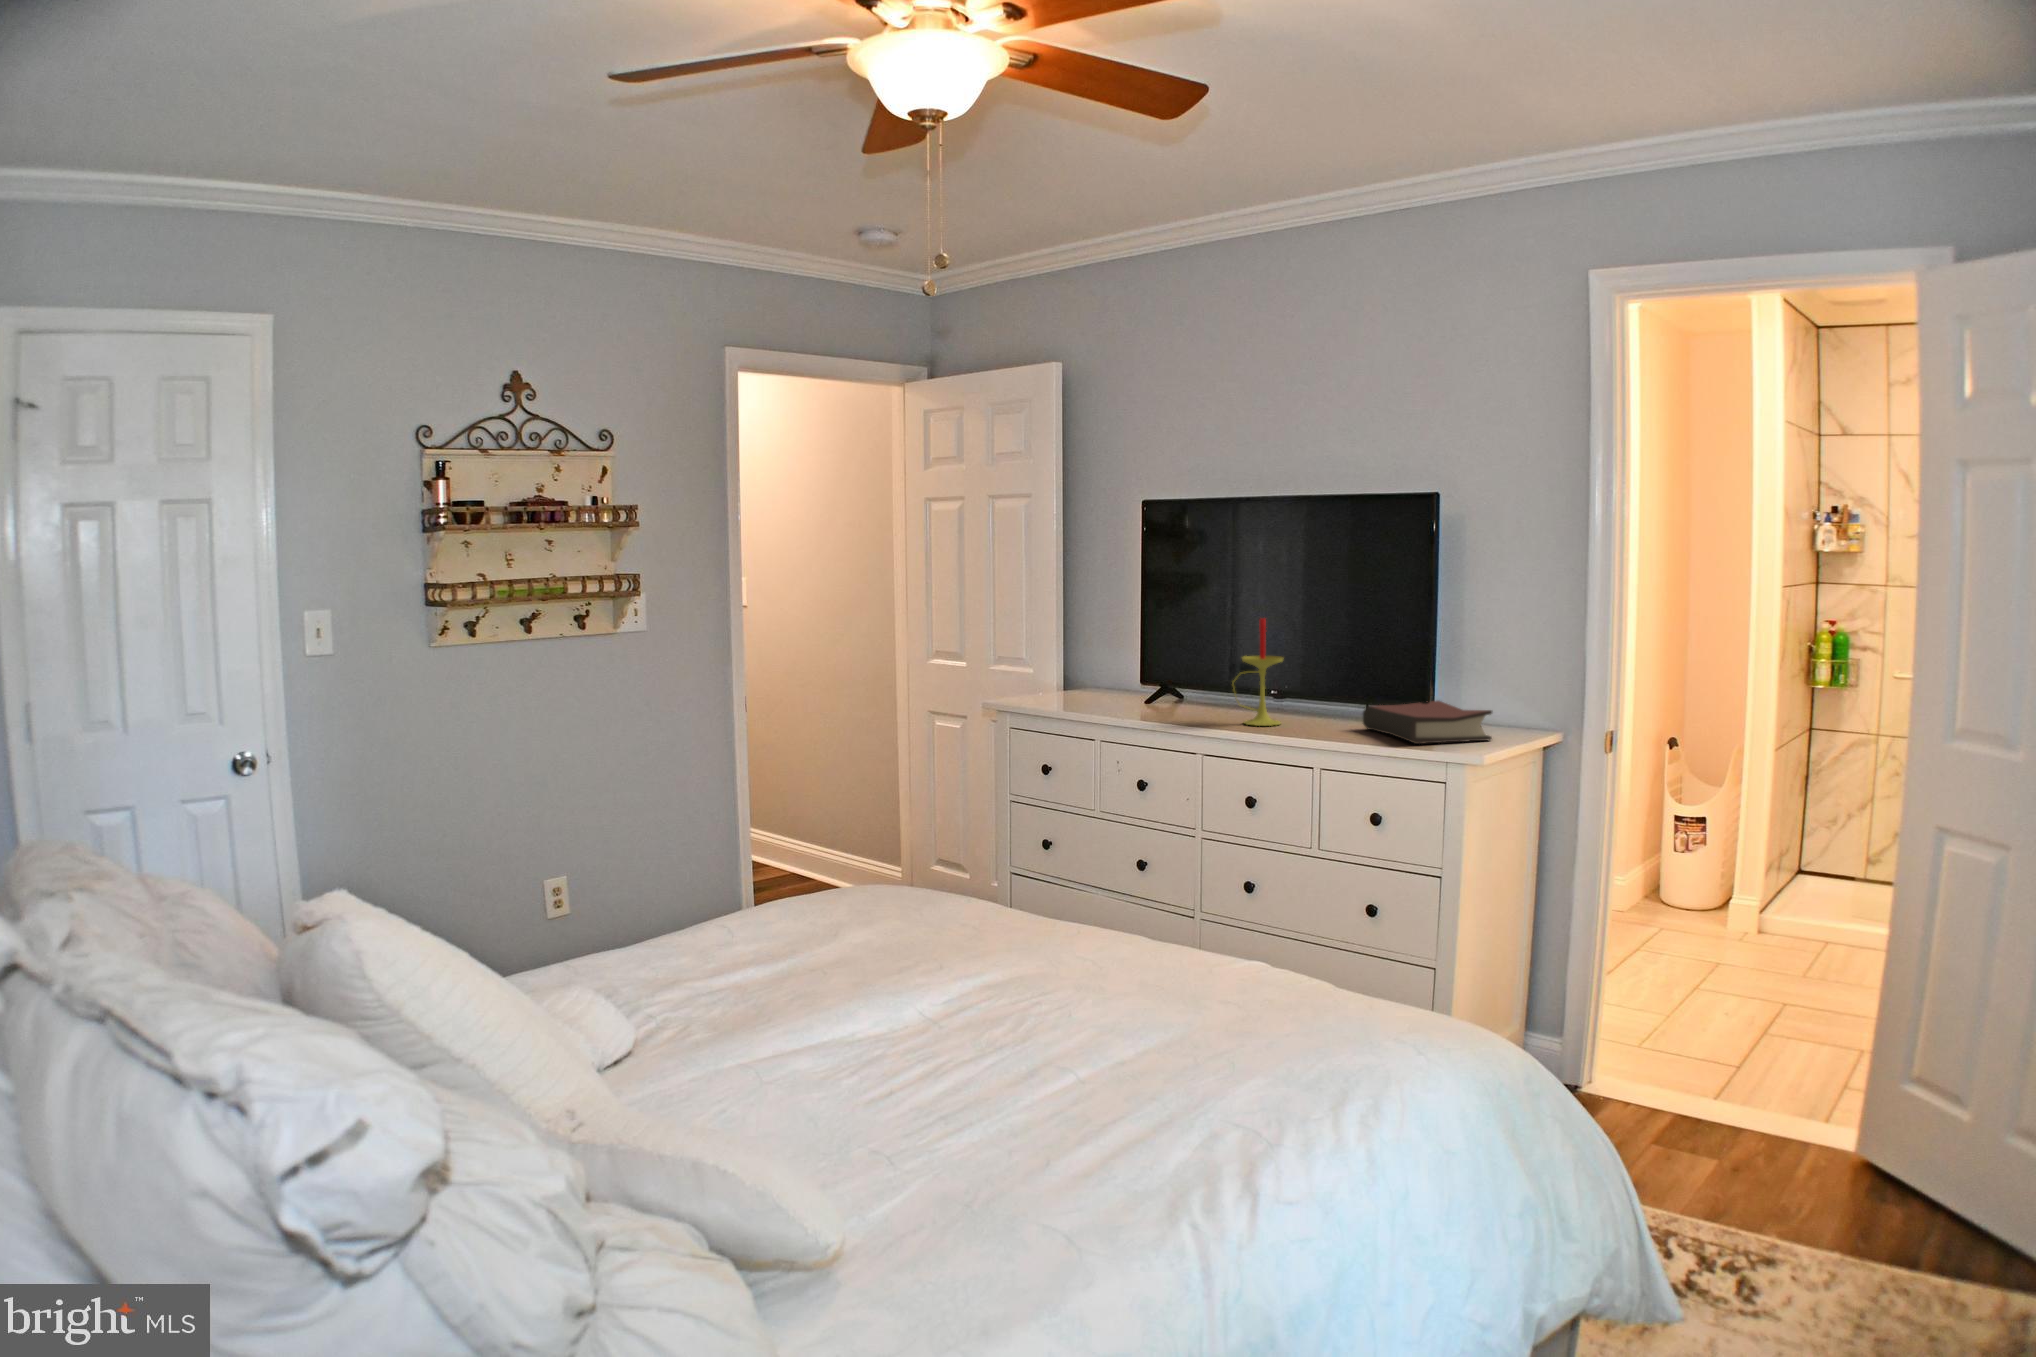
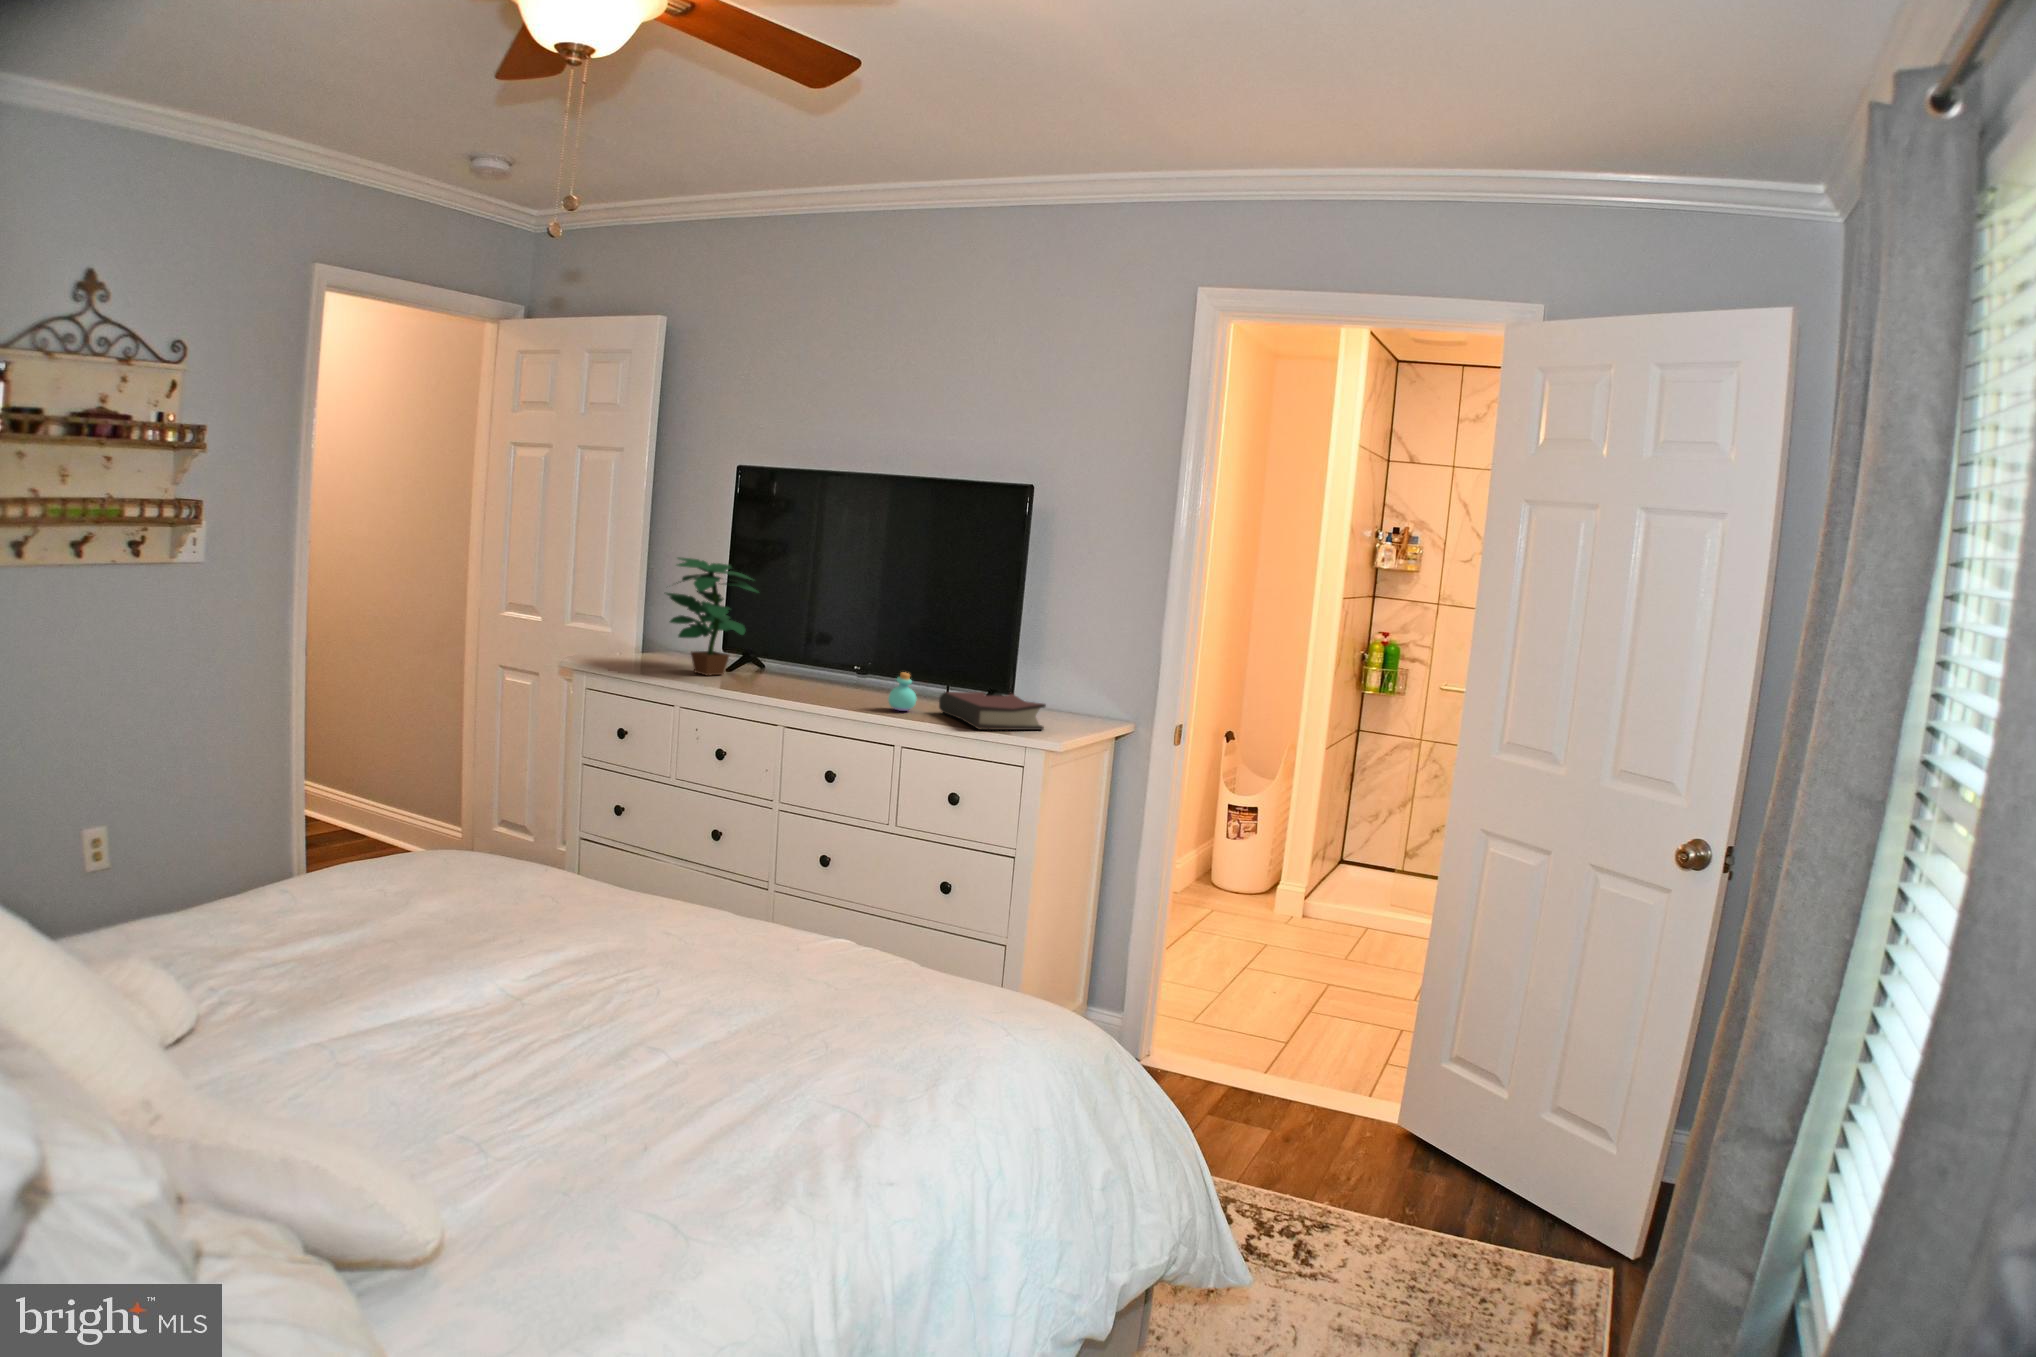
potted plant: none [1062,592,1159,708] -> present [666,557,758,676]
candle: present [1233,618,1283,726] -> none [825,601,874,704]
perfume bottle: none [1305,687,1337,730] -> present [888,672,916,711]

